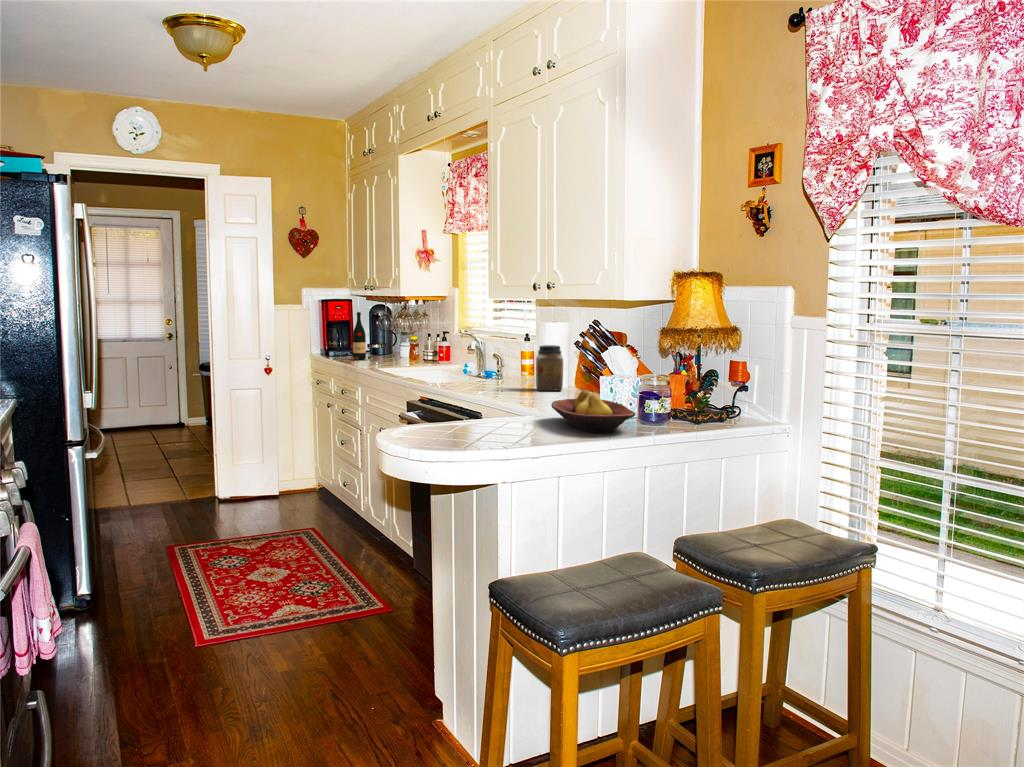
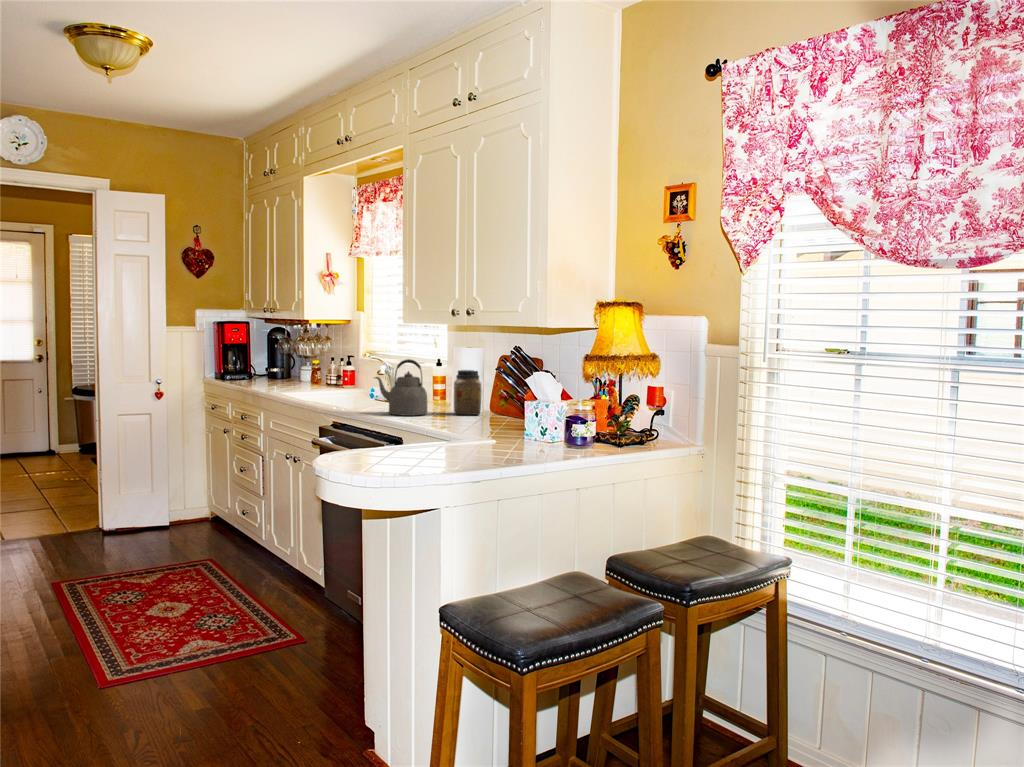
wine bottle: present [353,312,371,360] -> none [255,335,273,384]
kettle: none [456,335,509,391] -> present [375,359,427,416]
fruit bowl: present [551,390,635,433] -> none [482,414,567,456]

